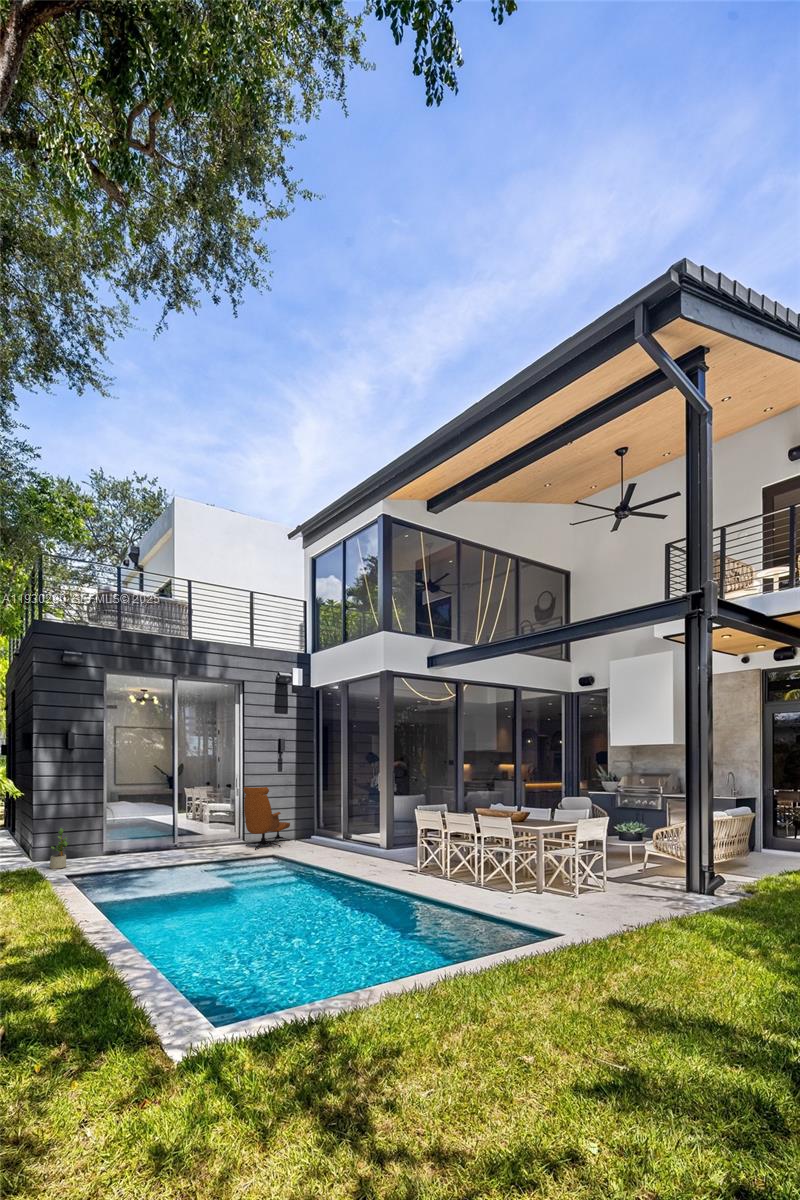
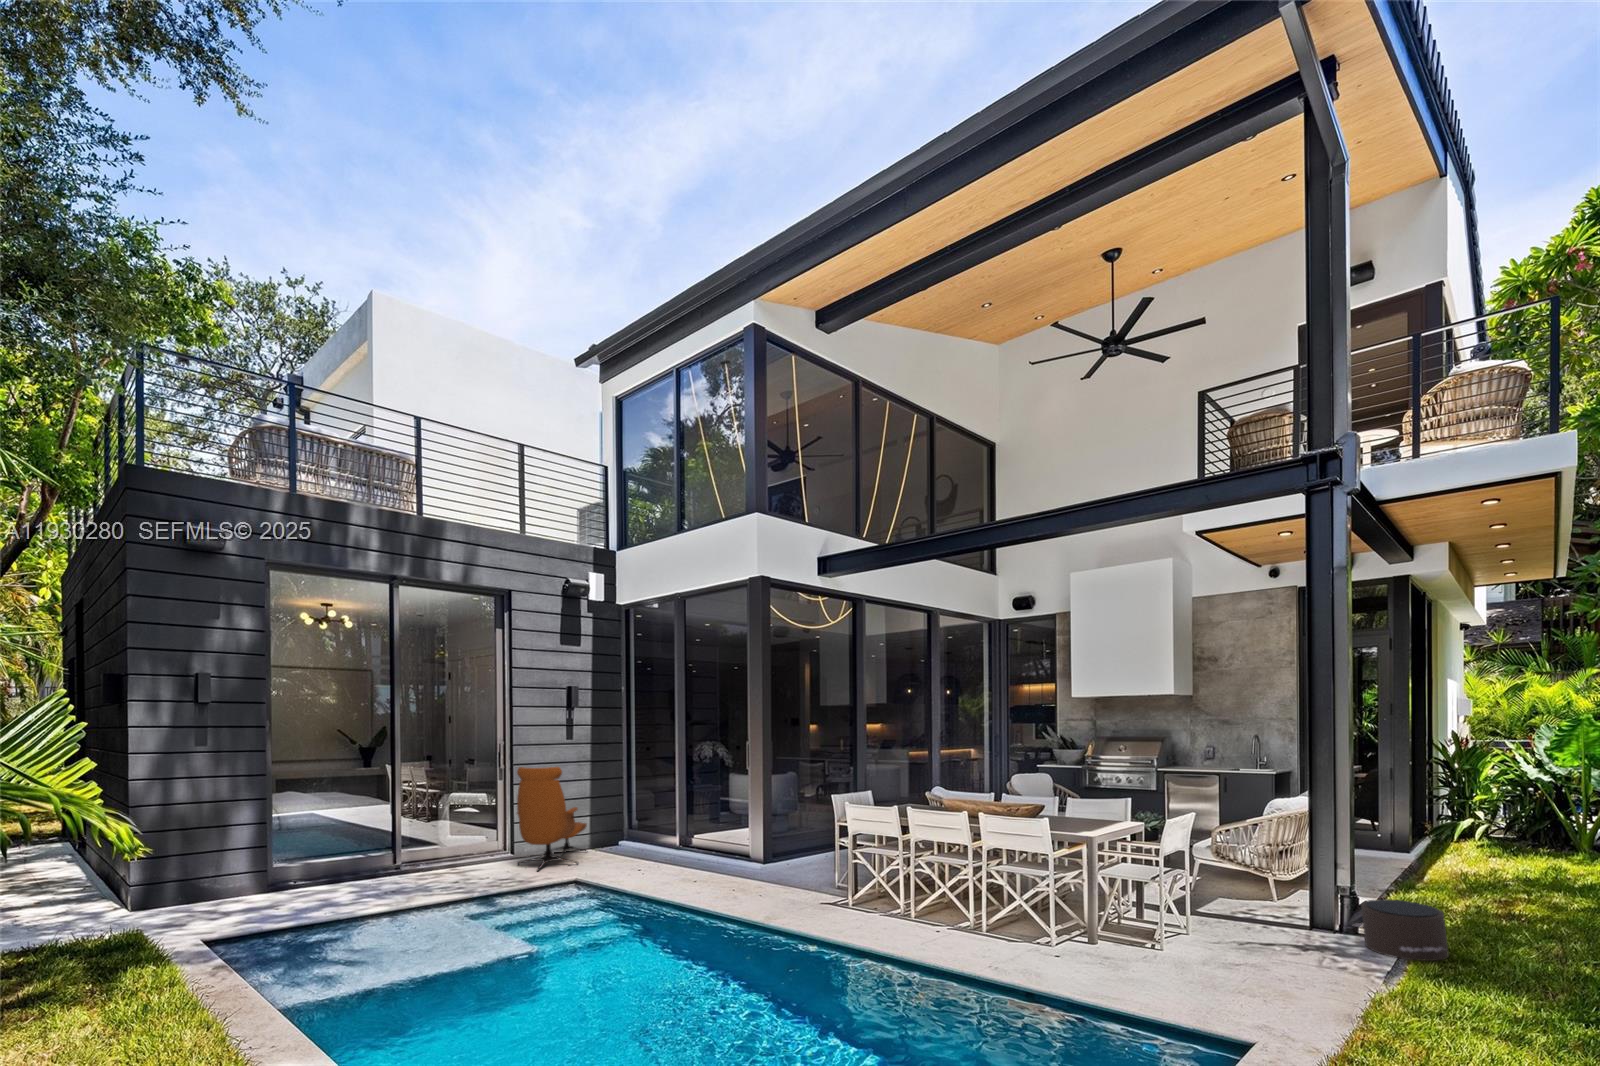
potted plant: present [49,828,69,869] -> none [158,851,201,927]
pouf: none [710,876,760,913] -> present [1354,899,1449,961]

